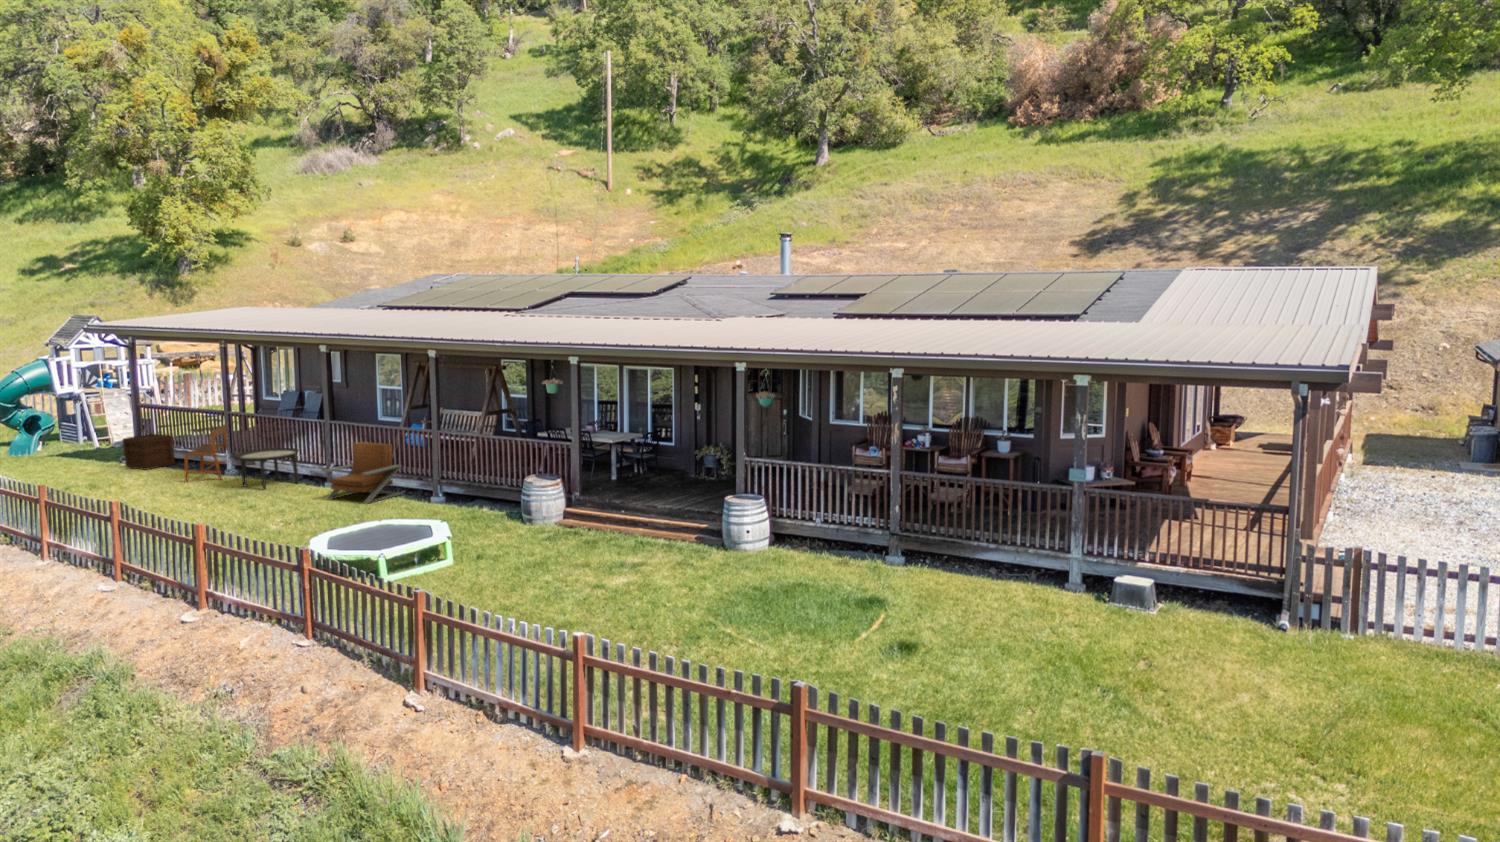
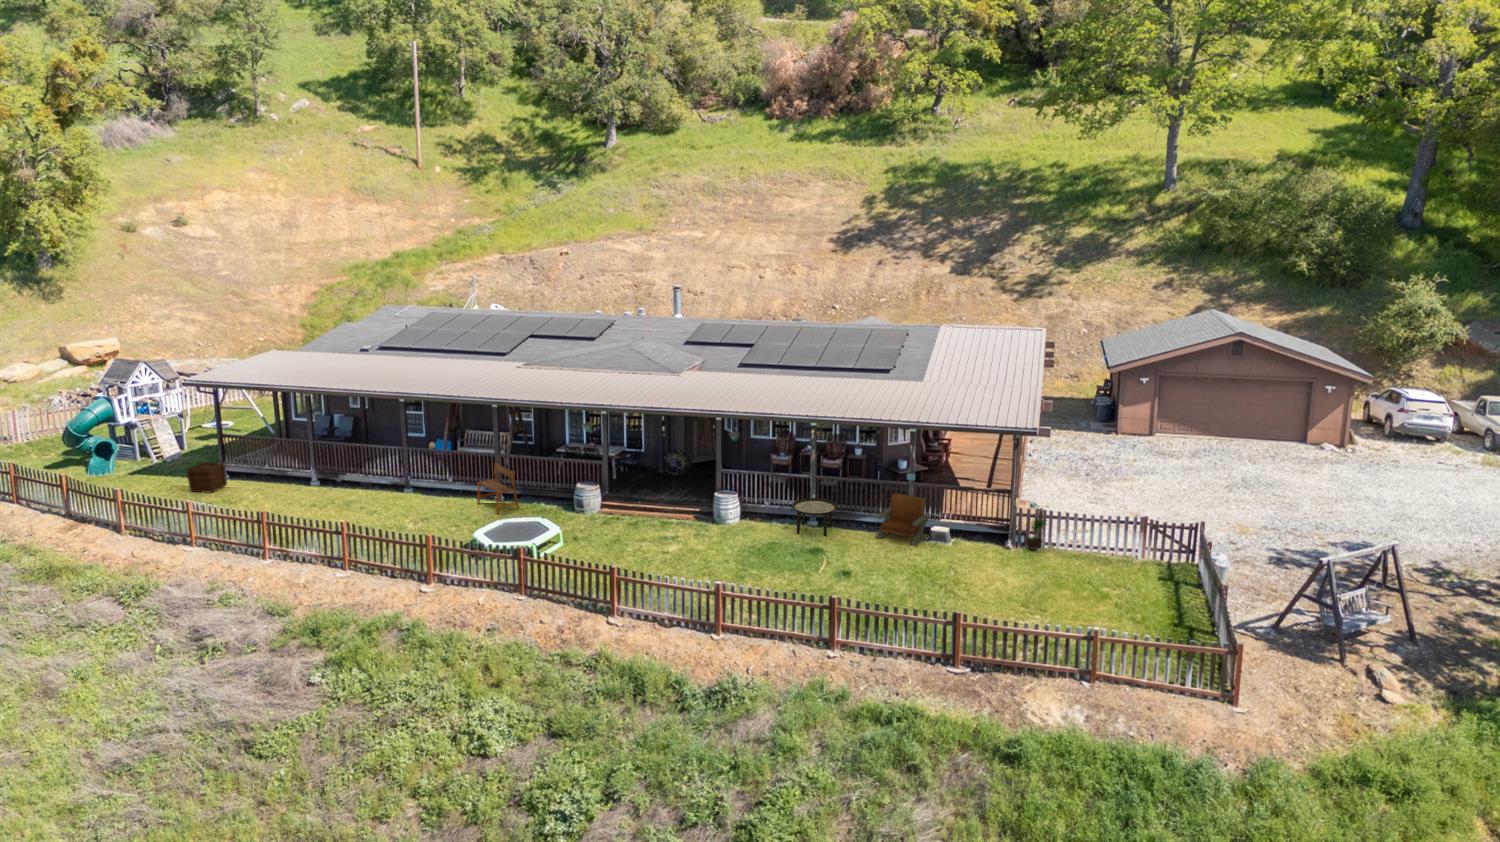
bench: present [184,424,228,482] -> present [477,464,519,514]
lounge chair: present [324,442,402,504] -> present [876,493,930,546]
round table: present [237,448,299,490] -> present [792,498,837,537]
potted tree: none [1319,560,1379,638] -> present [1025,518,1047,550]

